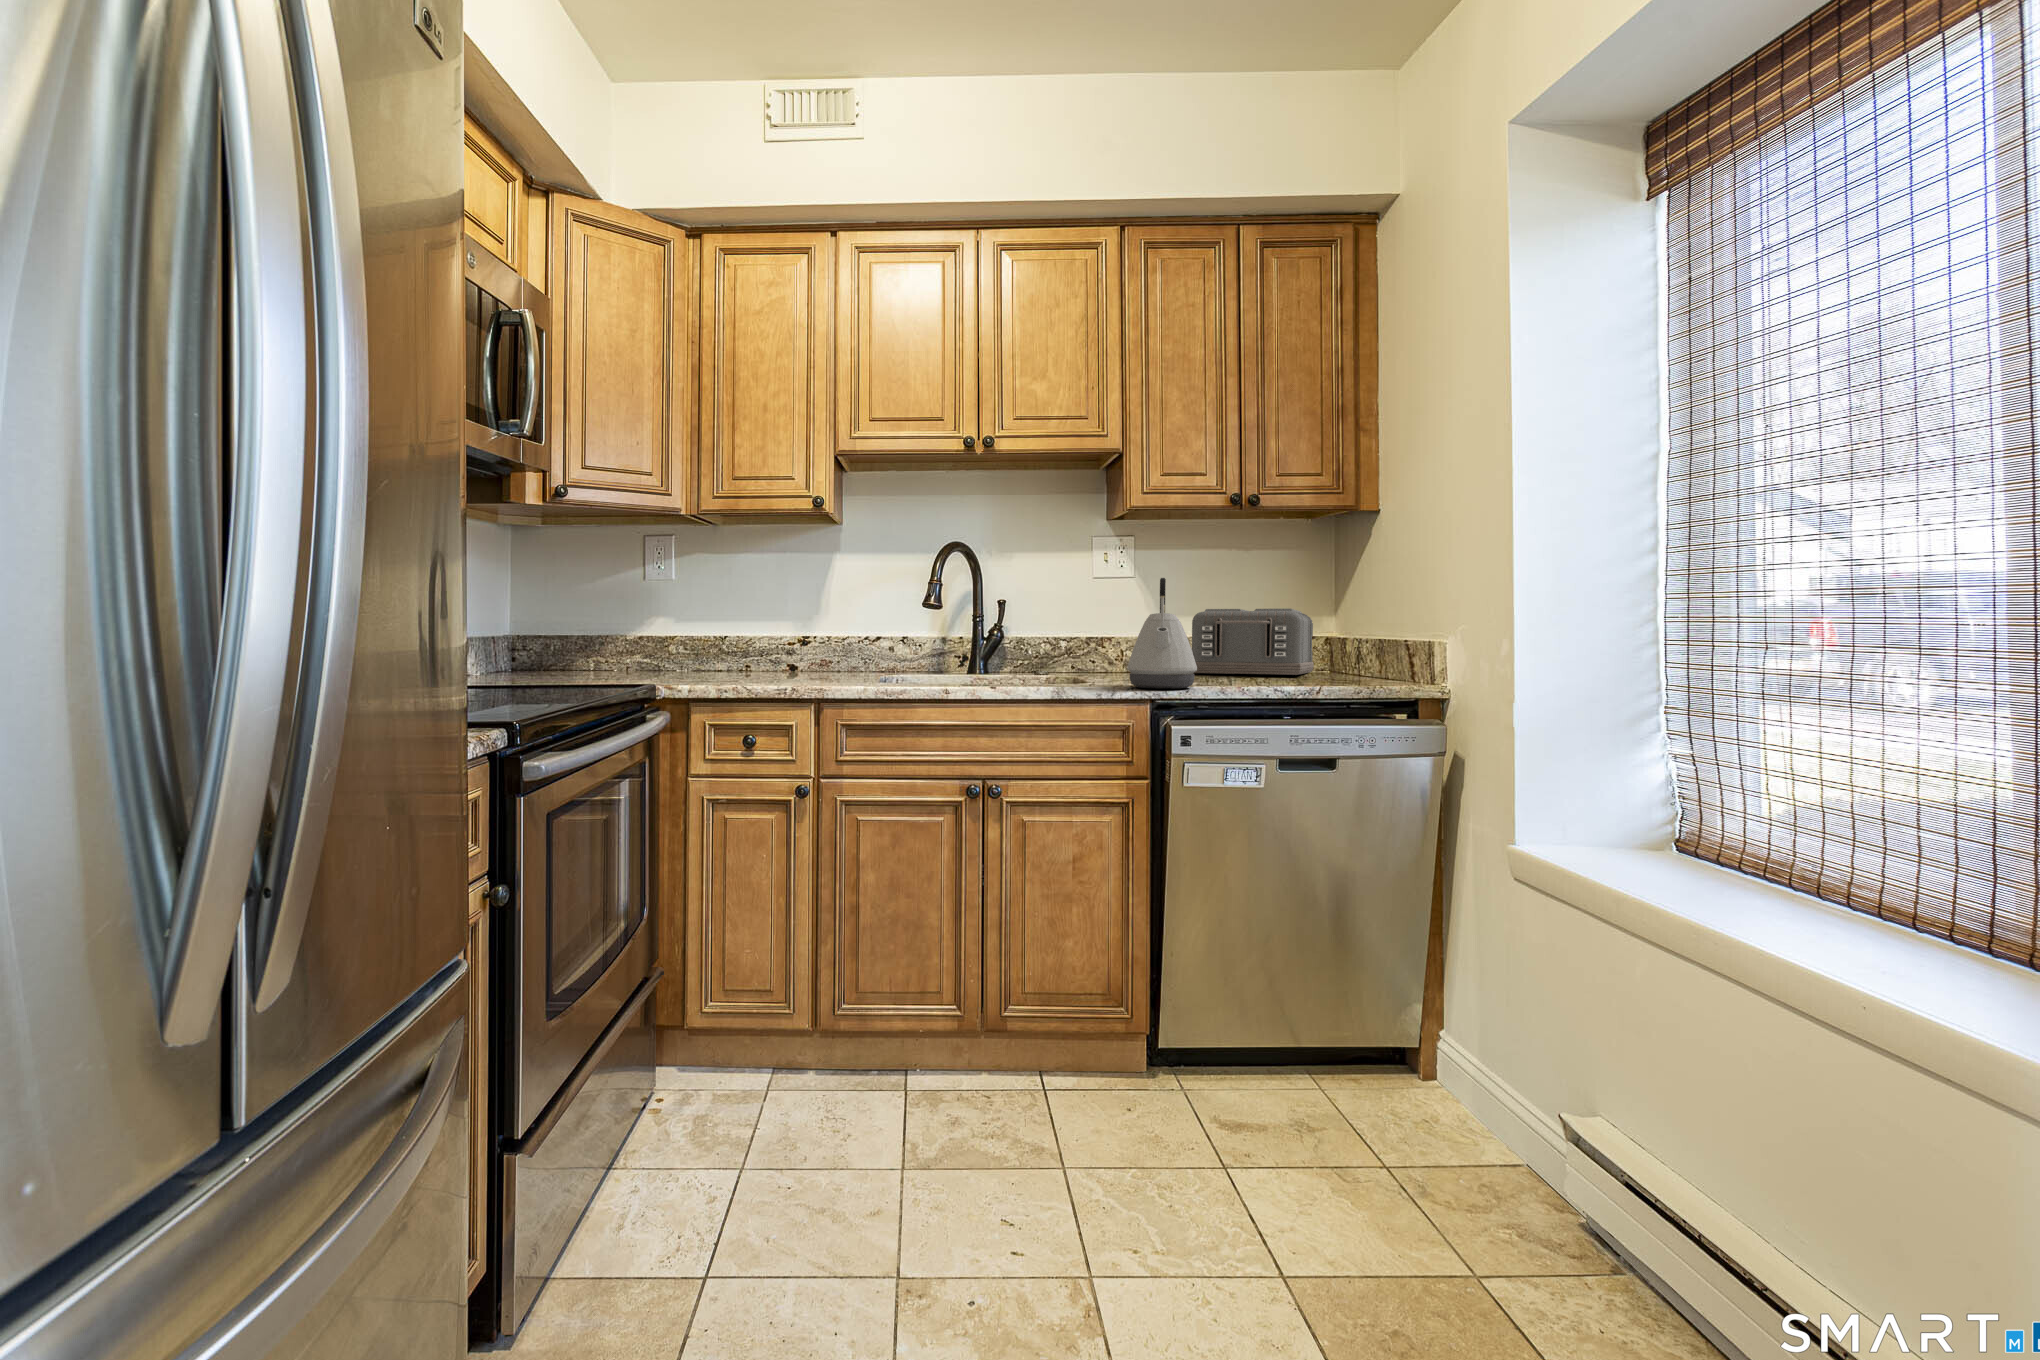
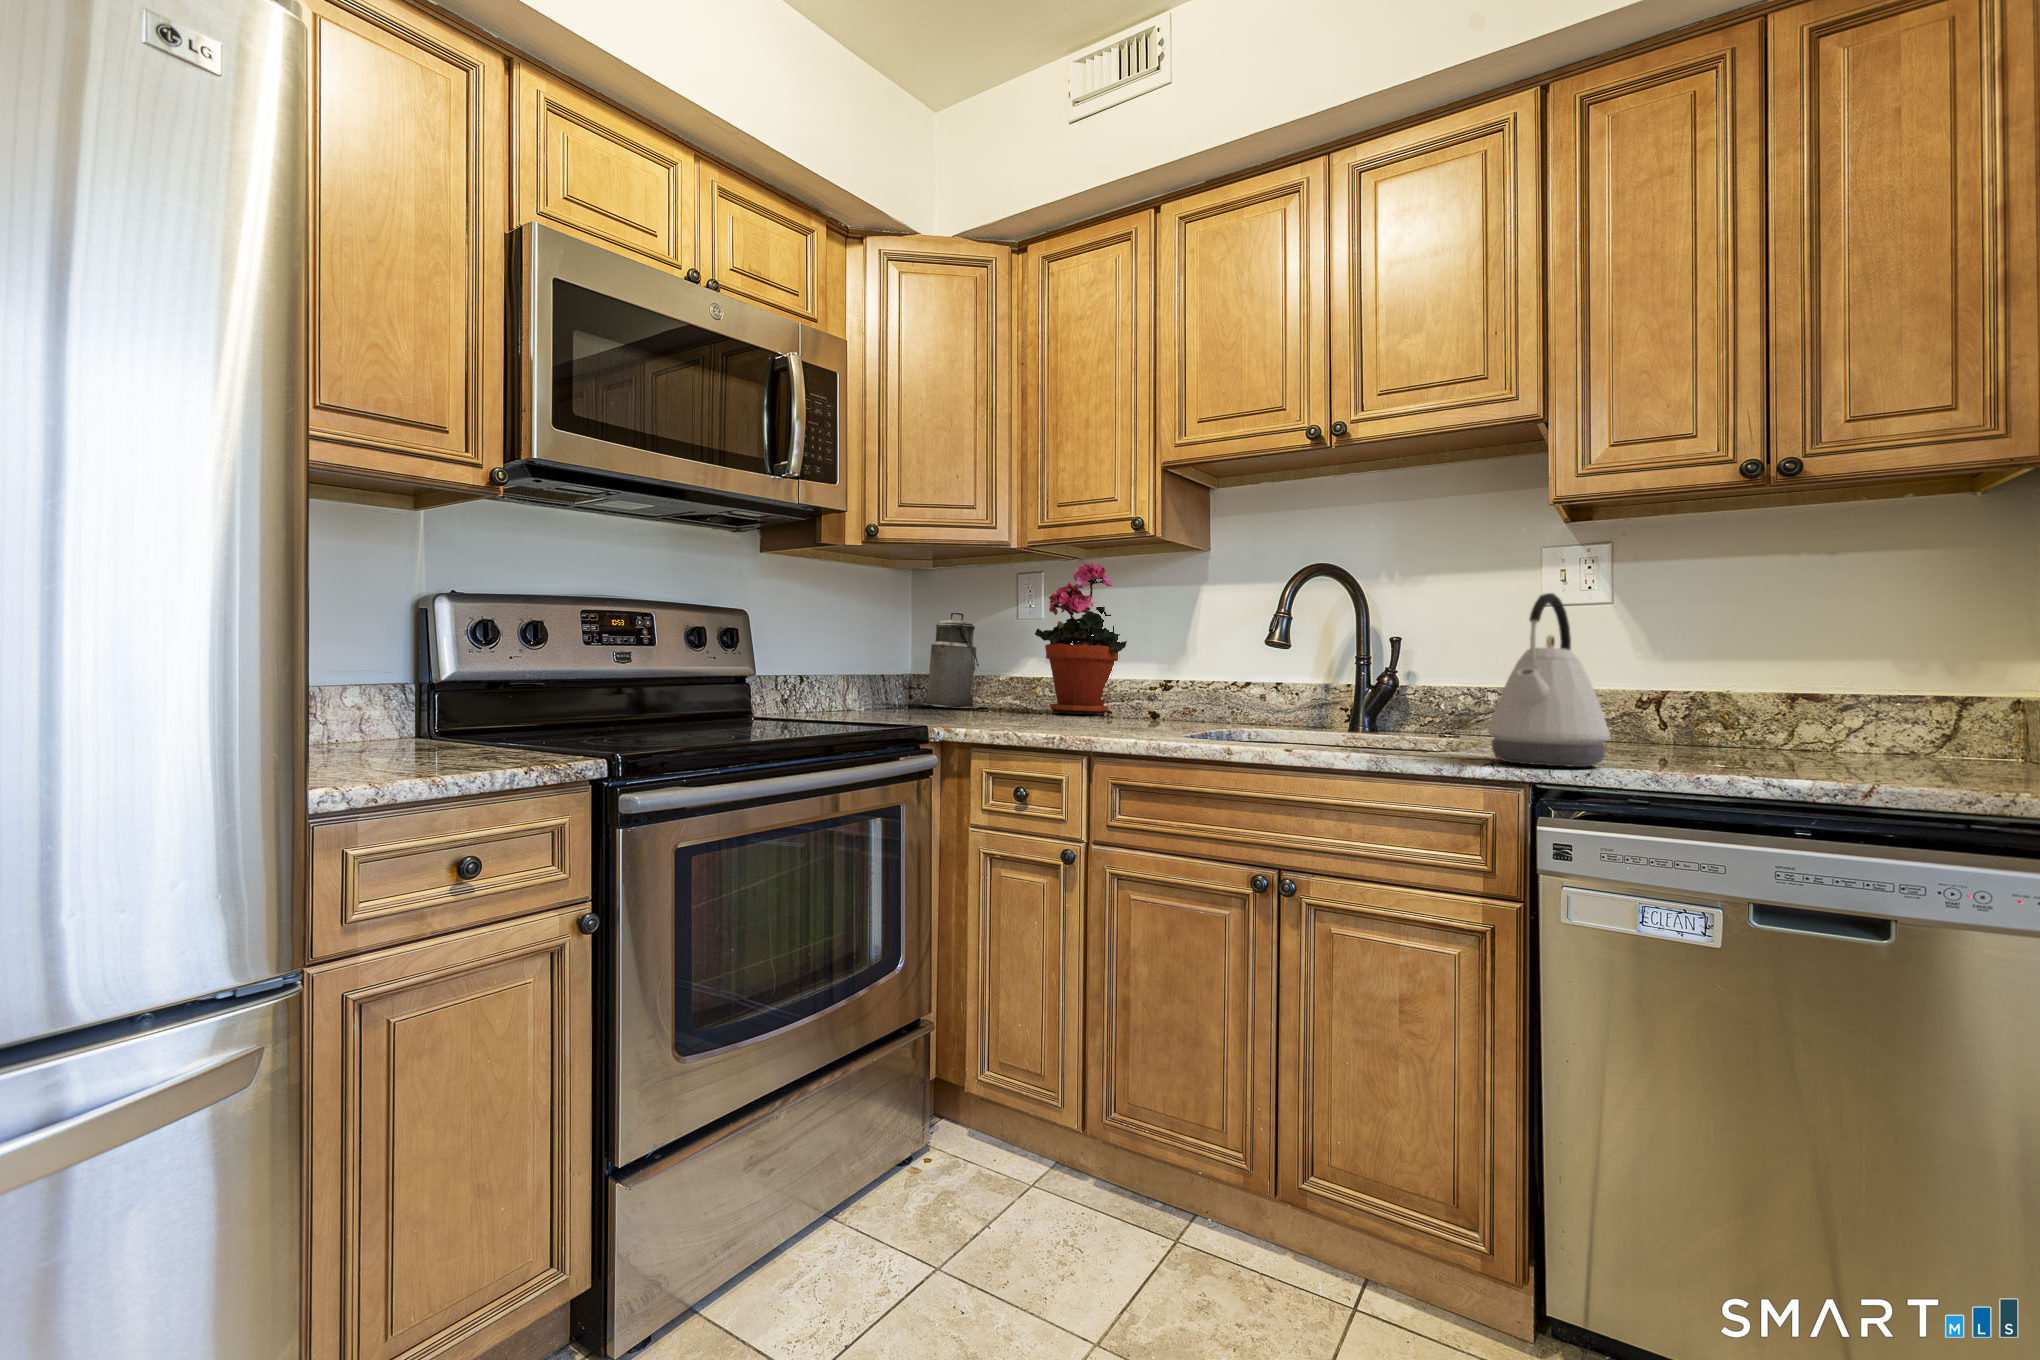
potted plant: none [672,529,765,669] -> present [1035,562,1127,715]
canister: none [533,572,608,668] -> present [925,612,987,708]
toaster: present [1192,609,1314,675] -> none [1691,644,1987,761]

